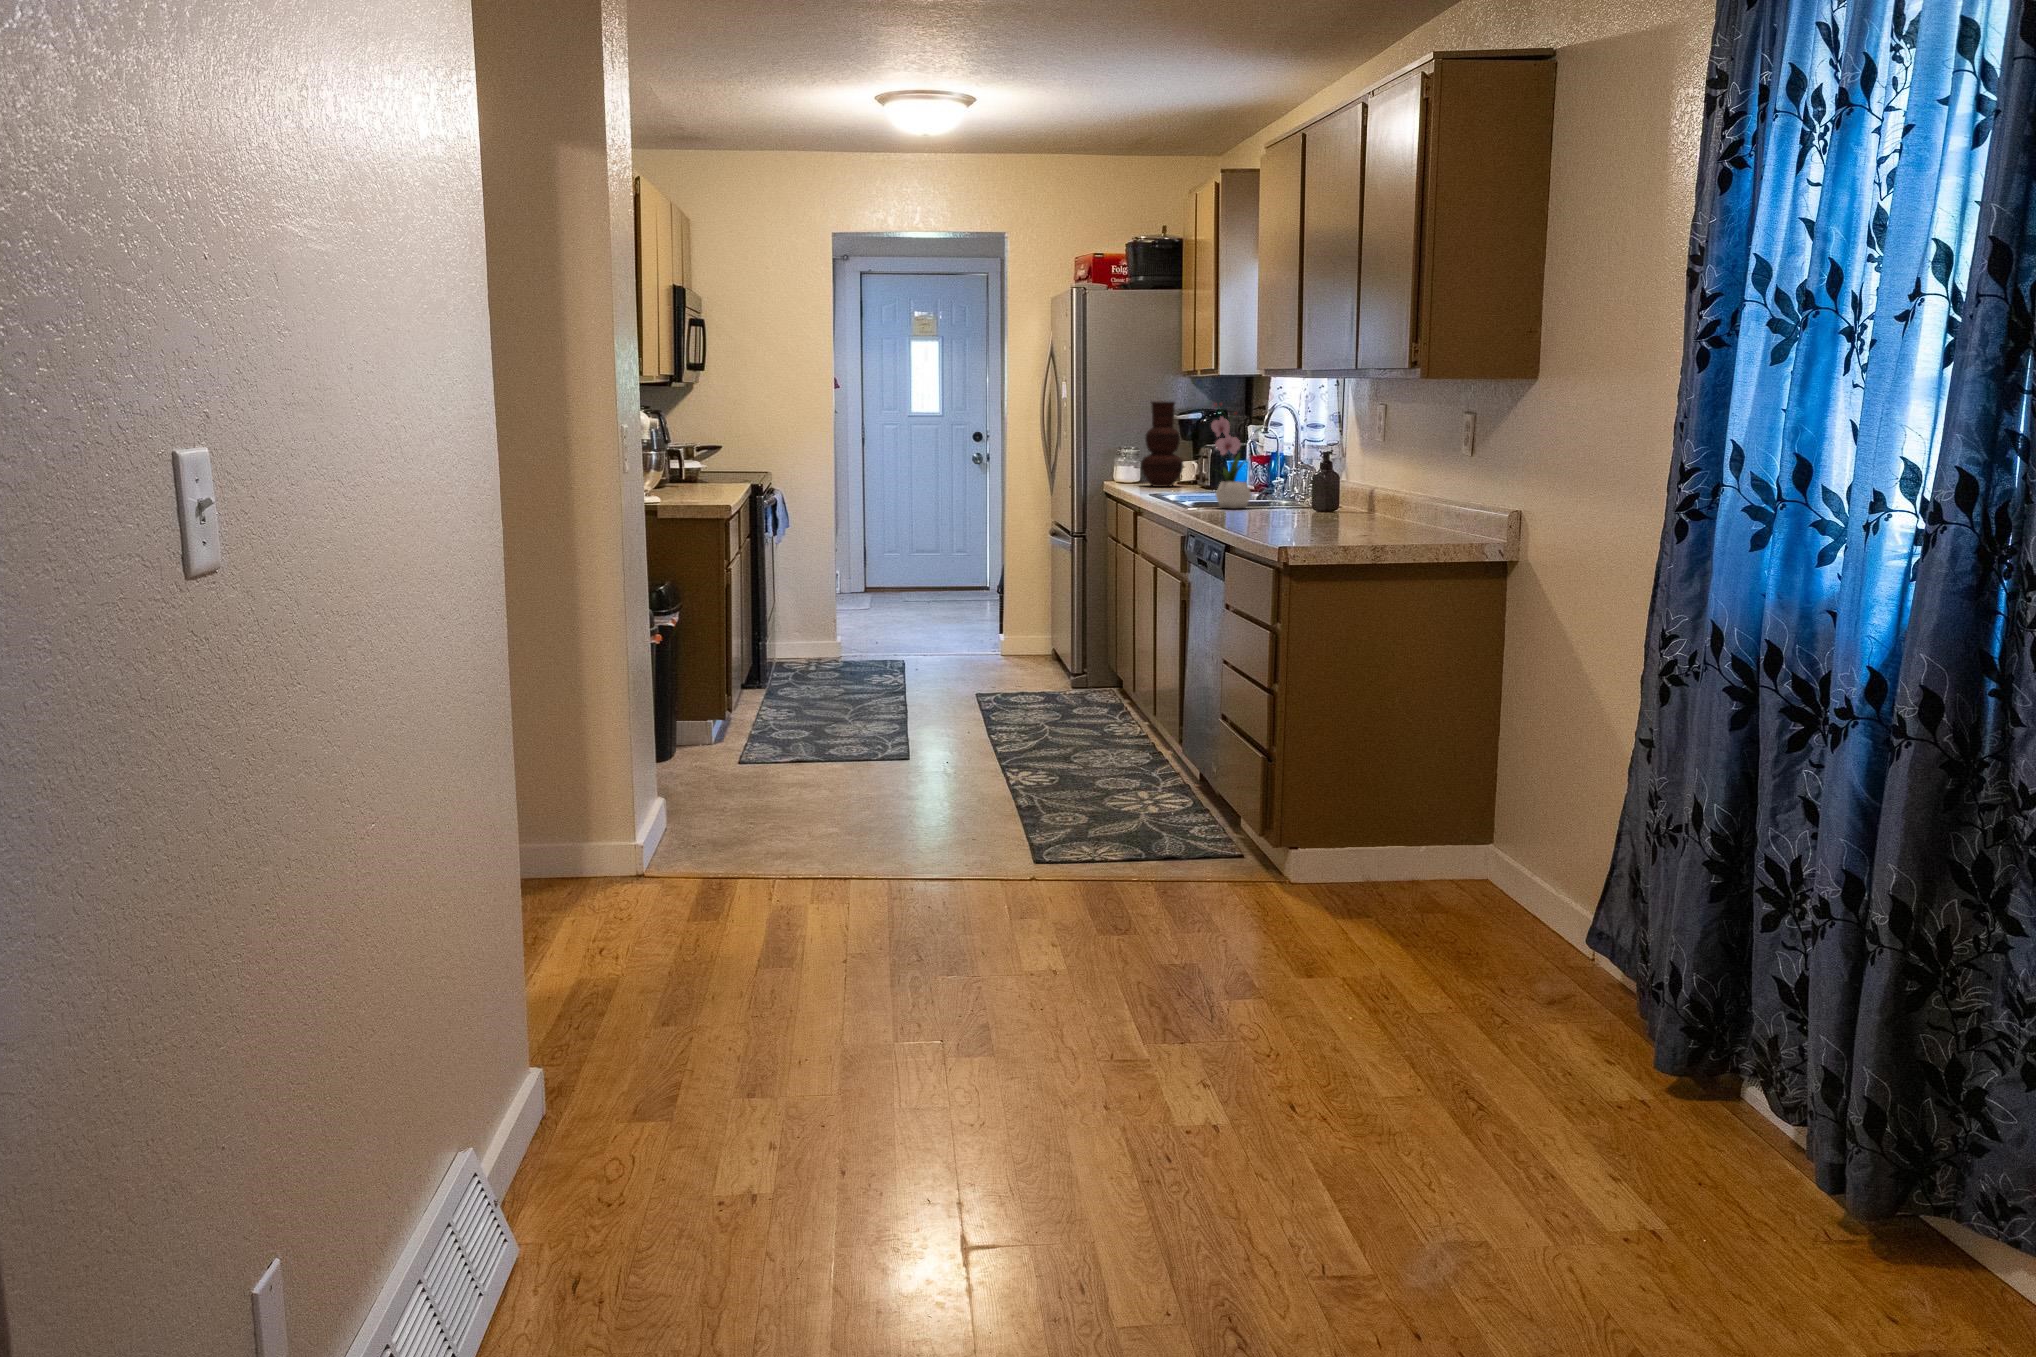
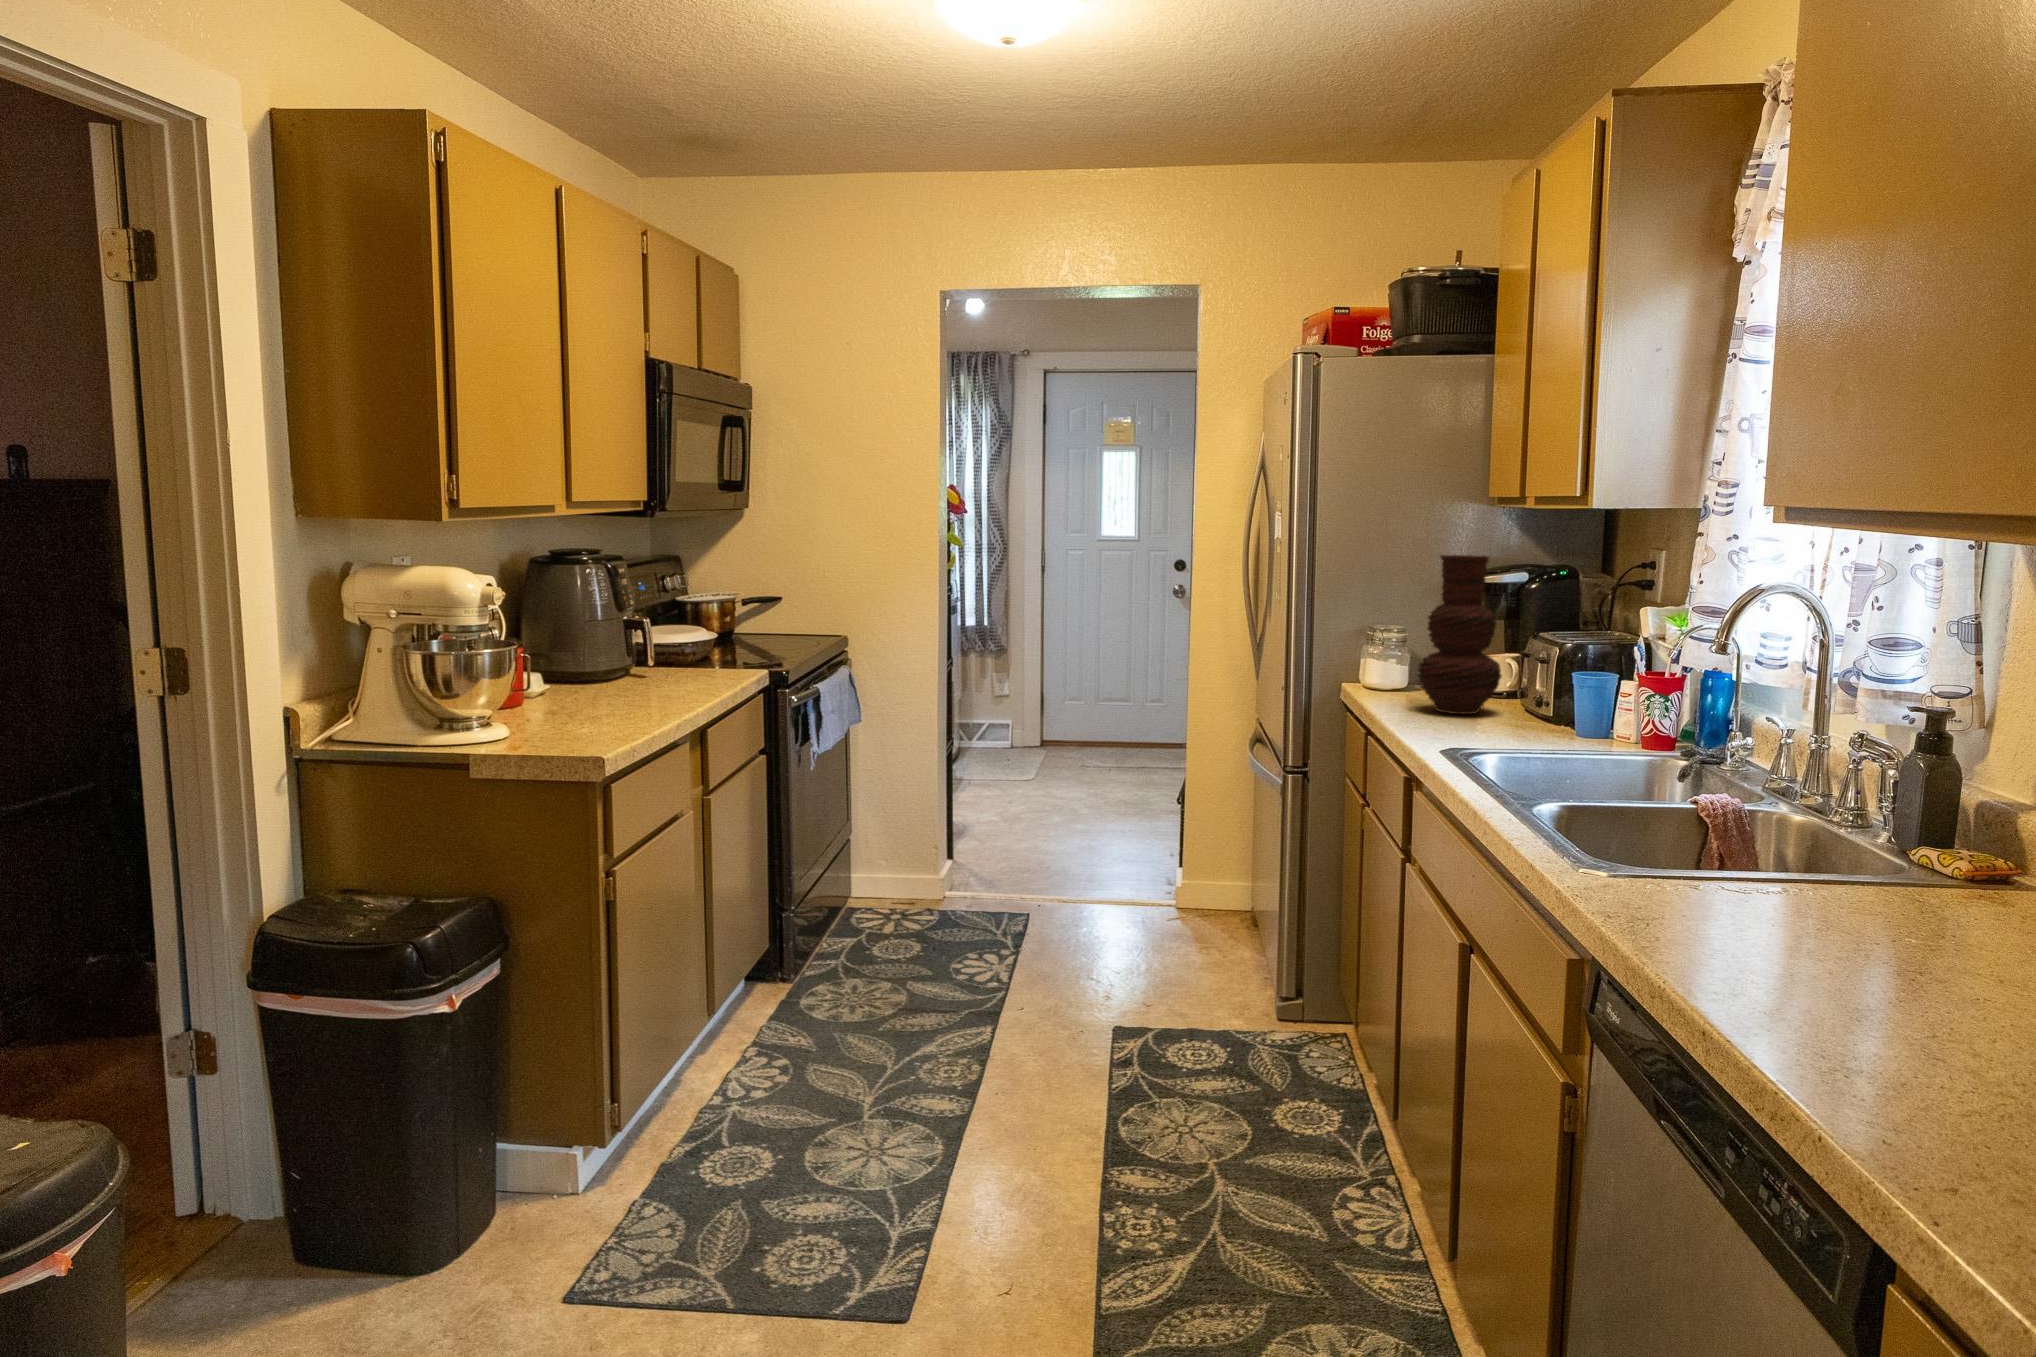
flower arrangement: present [1211,404,1251,508] -> none [1704,618,1849,935]

